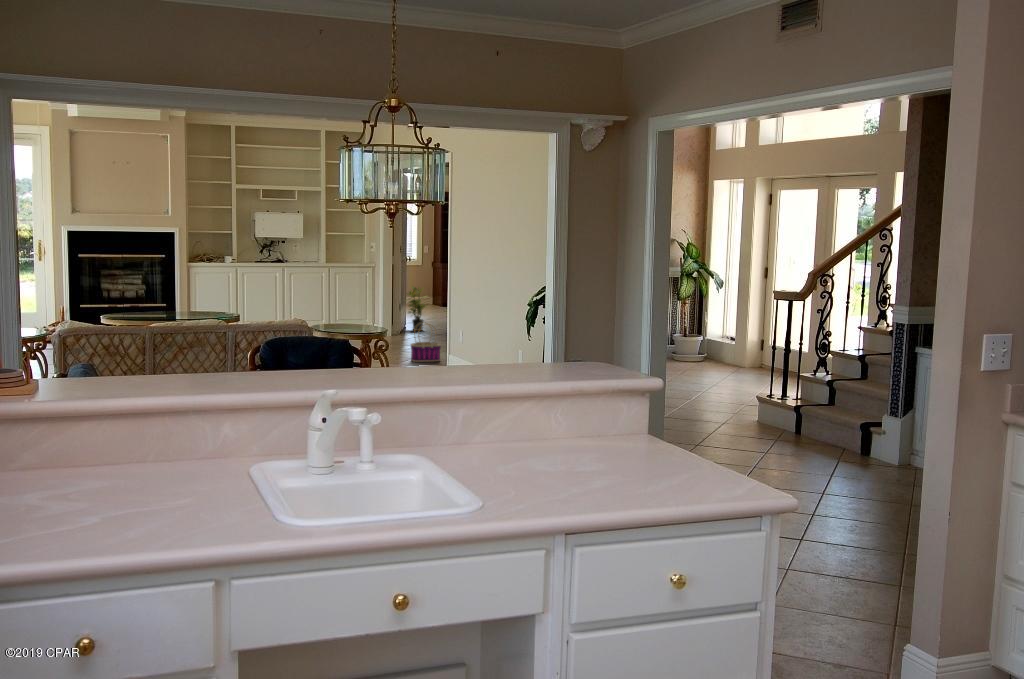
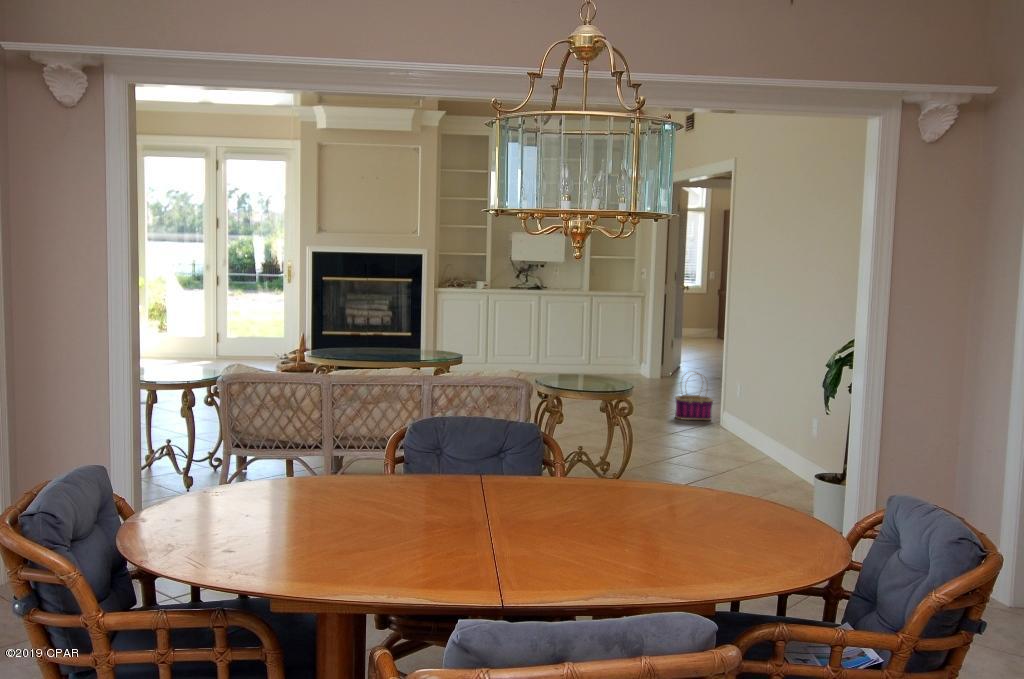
potted plant: present [406,286,427,331] -> none [677,322,706,375]

